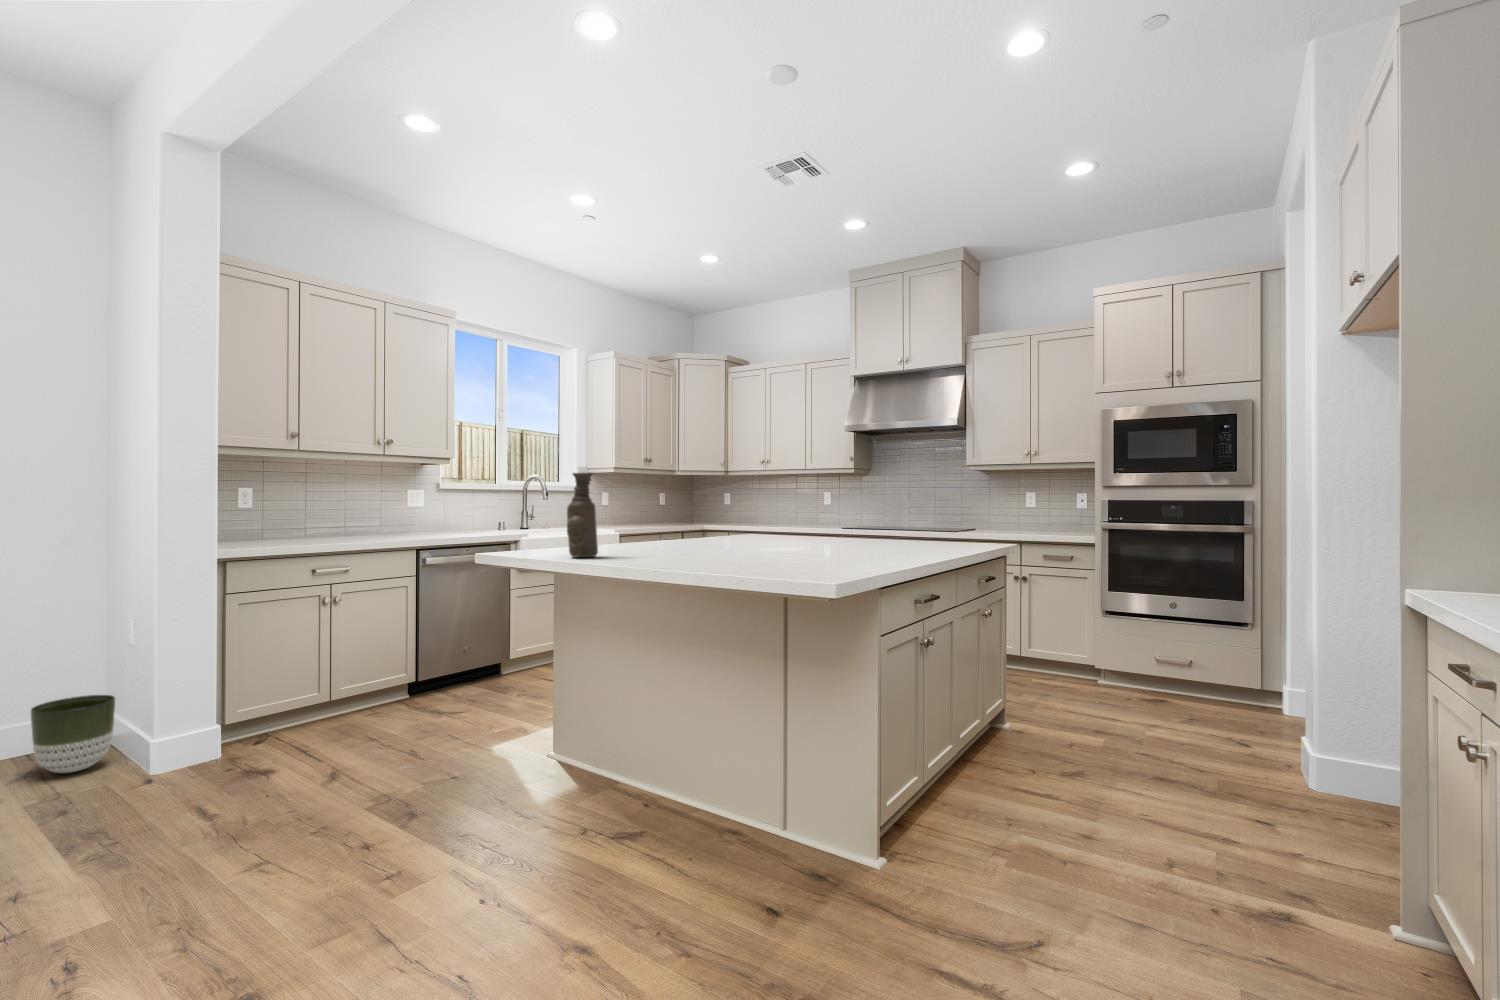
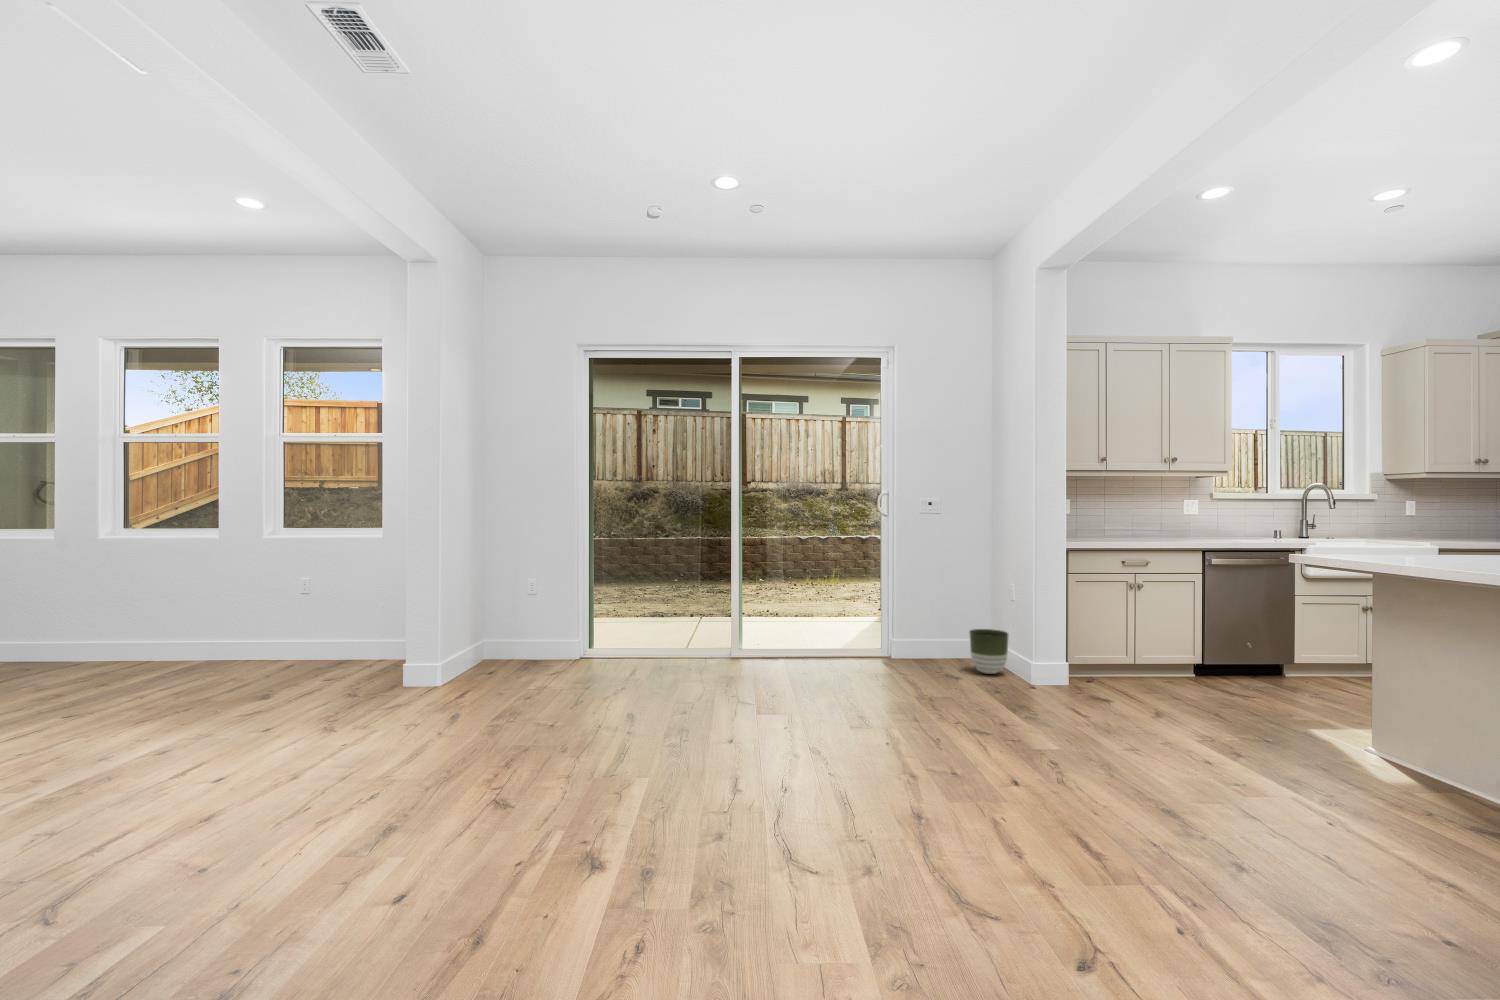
vase: present [567,473,598,557] -> none [1401,484,1440,563]

